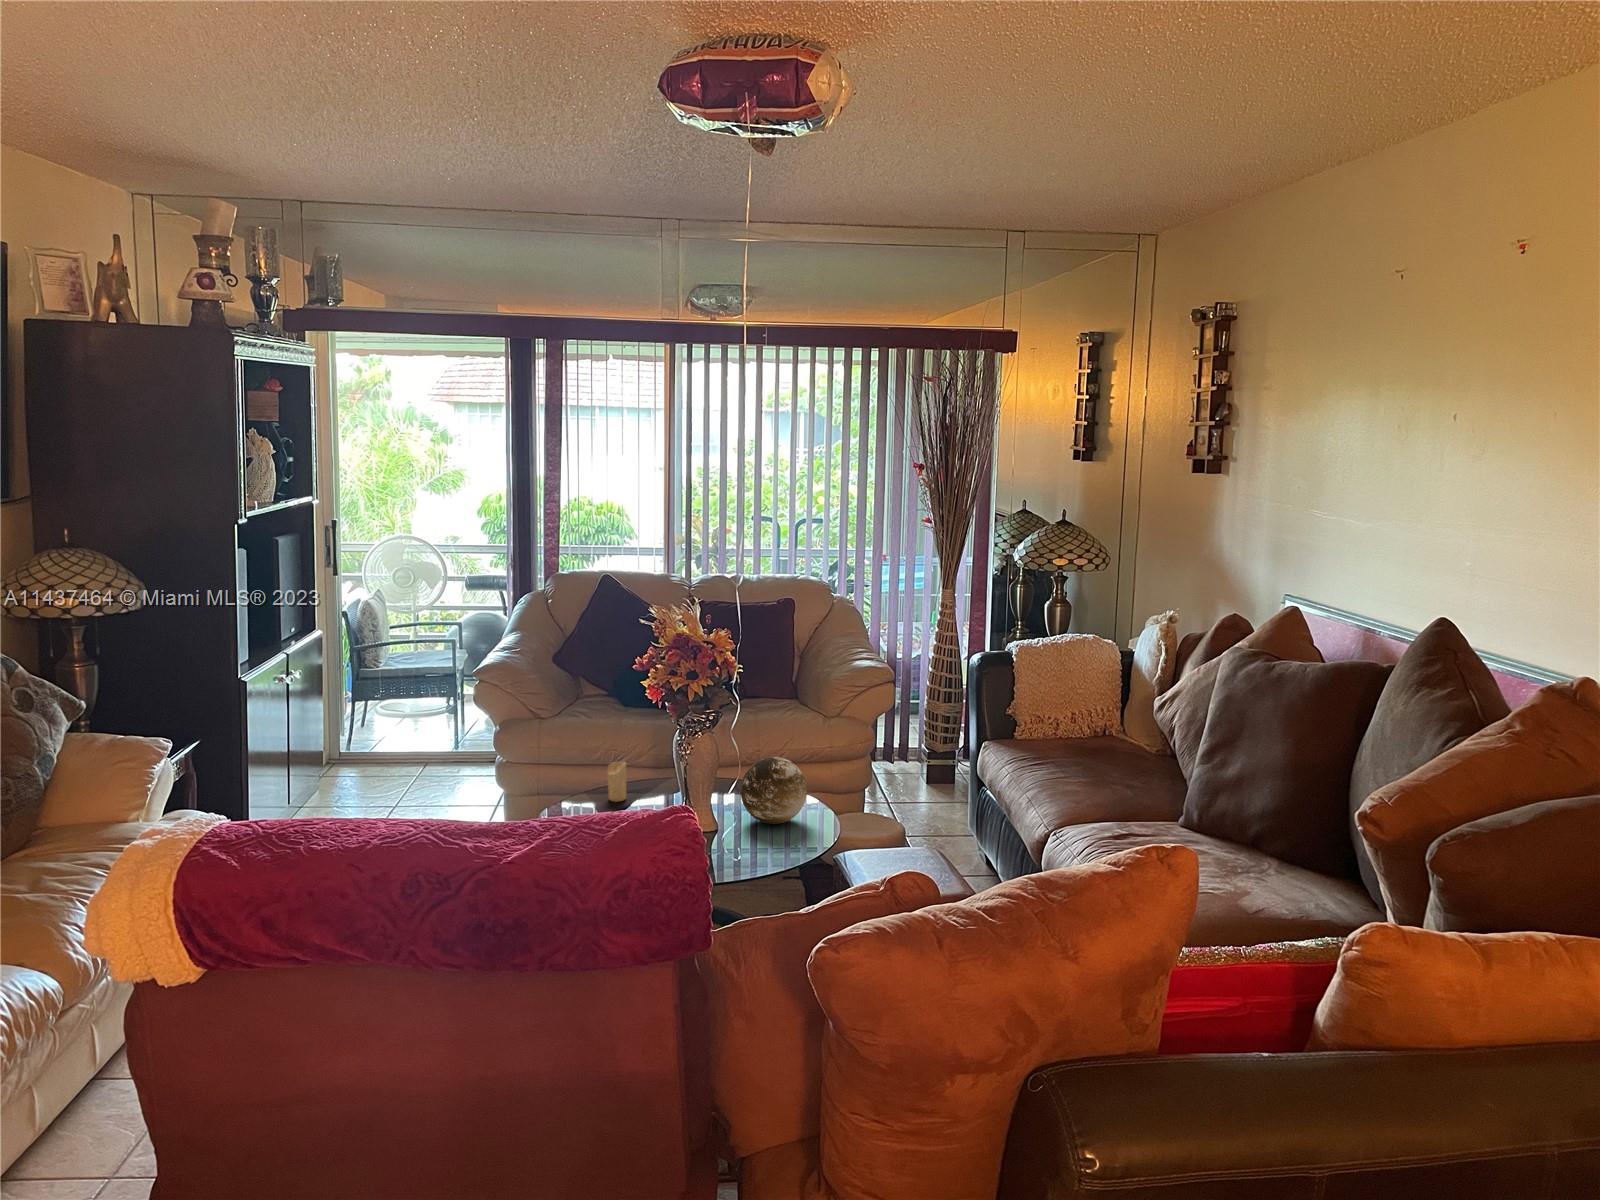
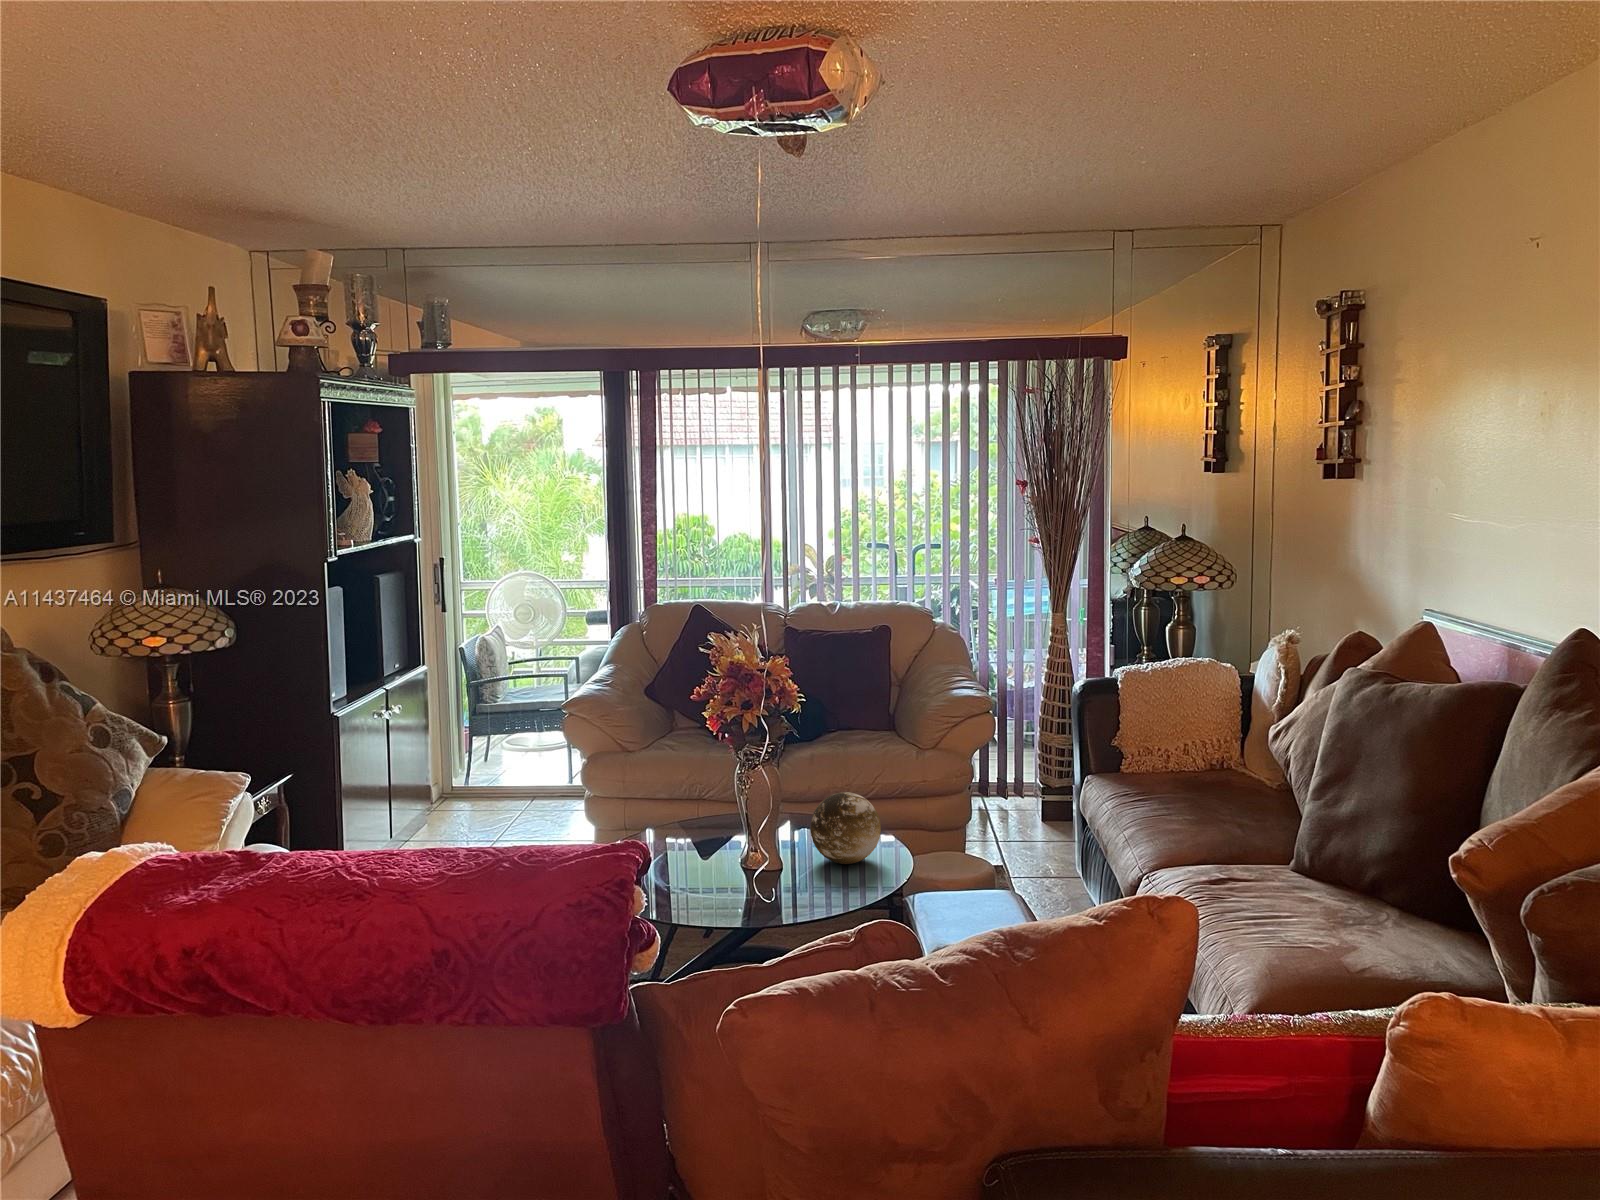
candle: present [607,762,626,802] -> none [679,797,699,839]

